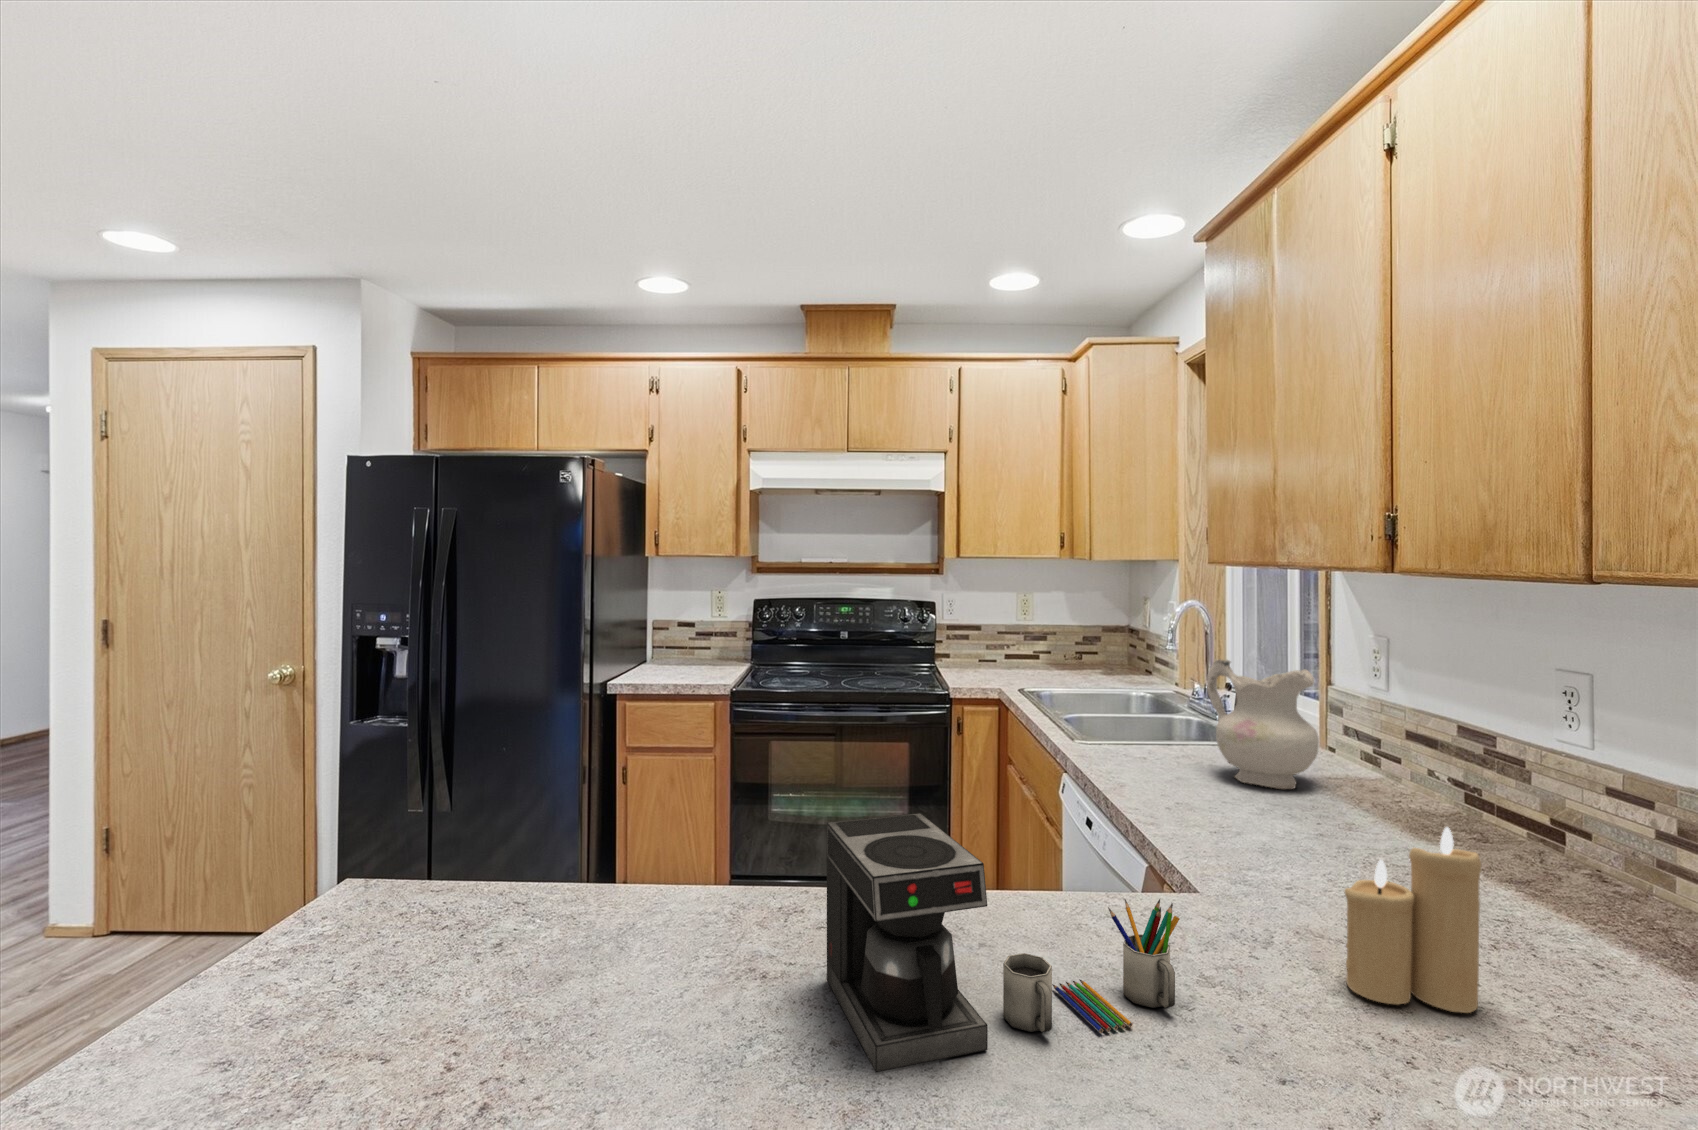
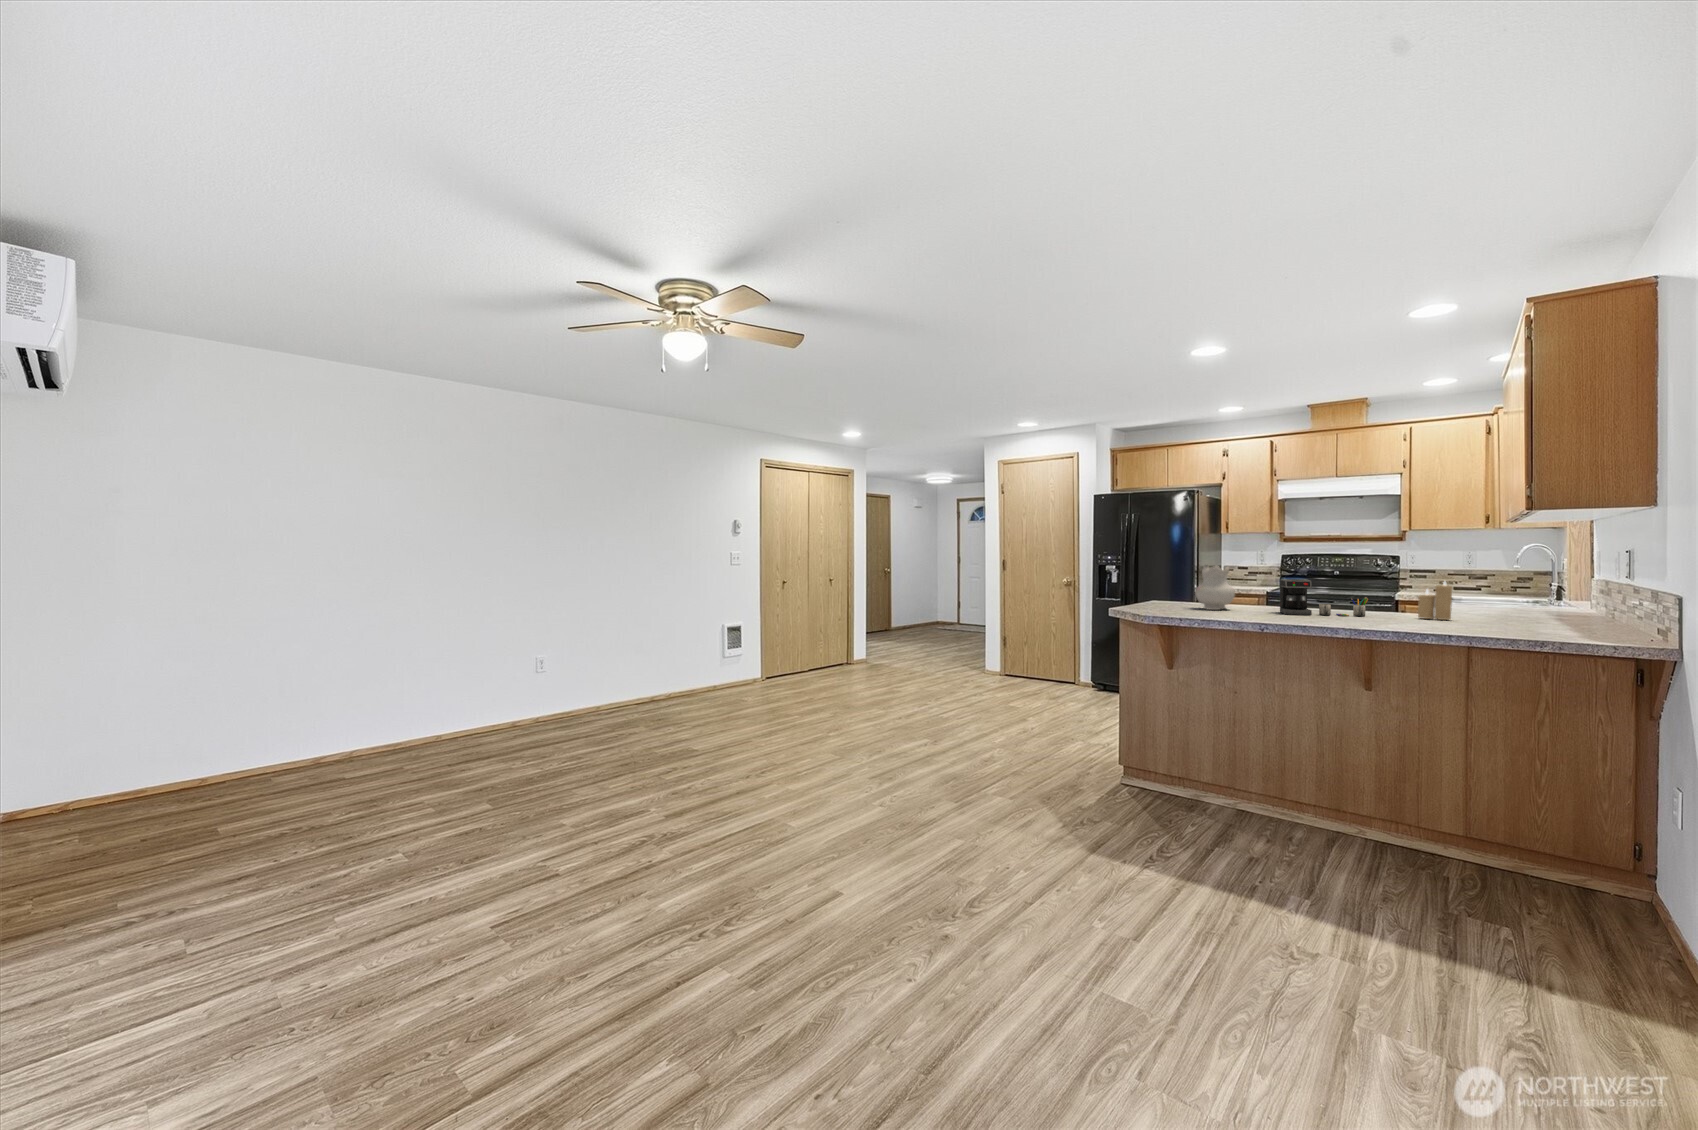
ceramic pitcher: present [1207,659,1319,789] -> present [1195,565,1235,610]

